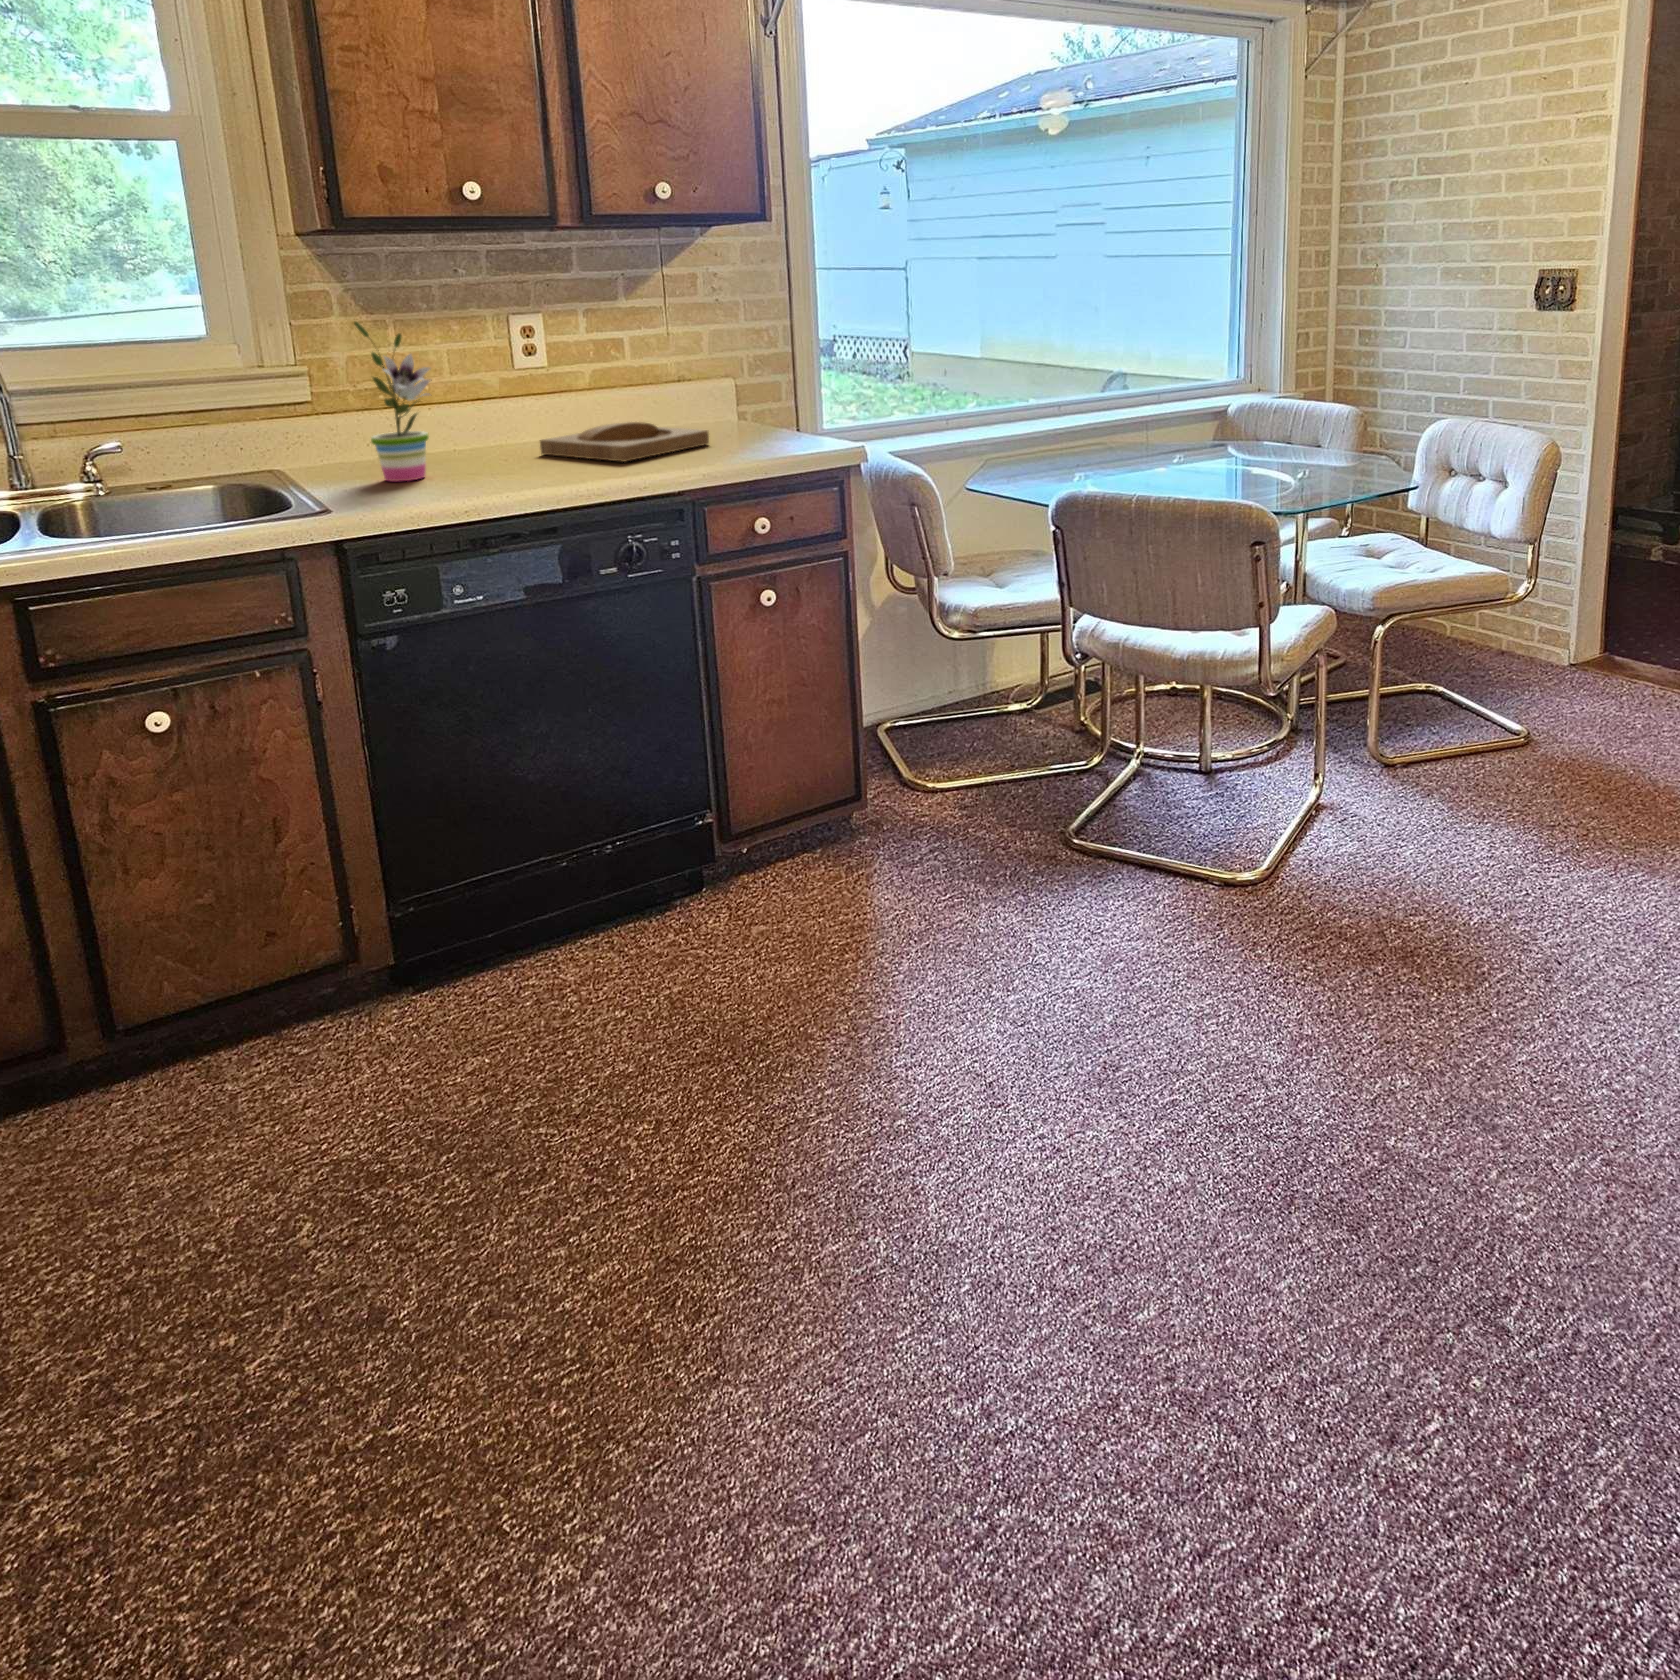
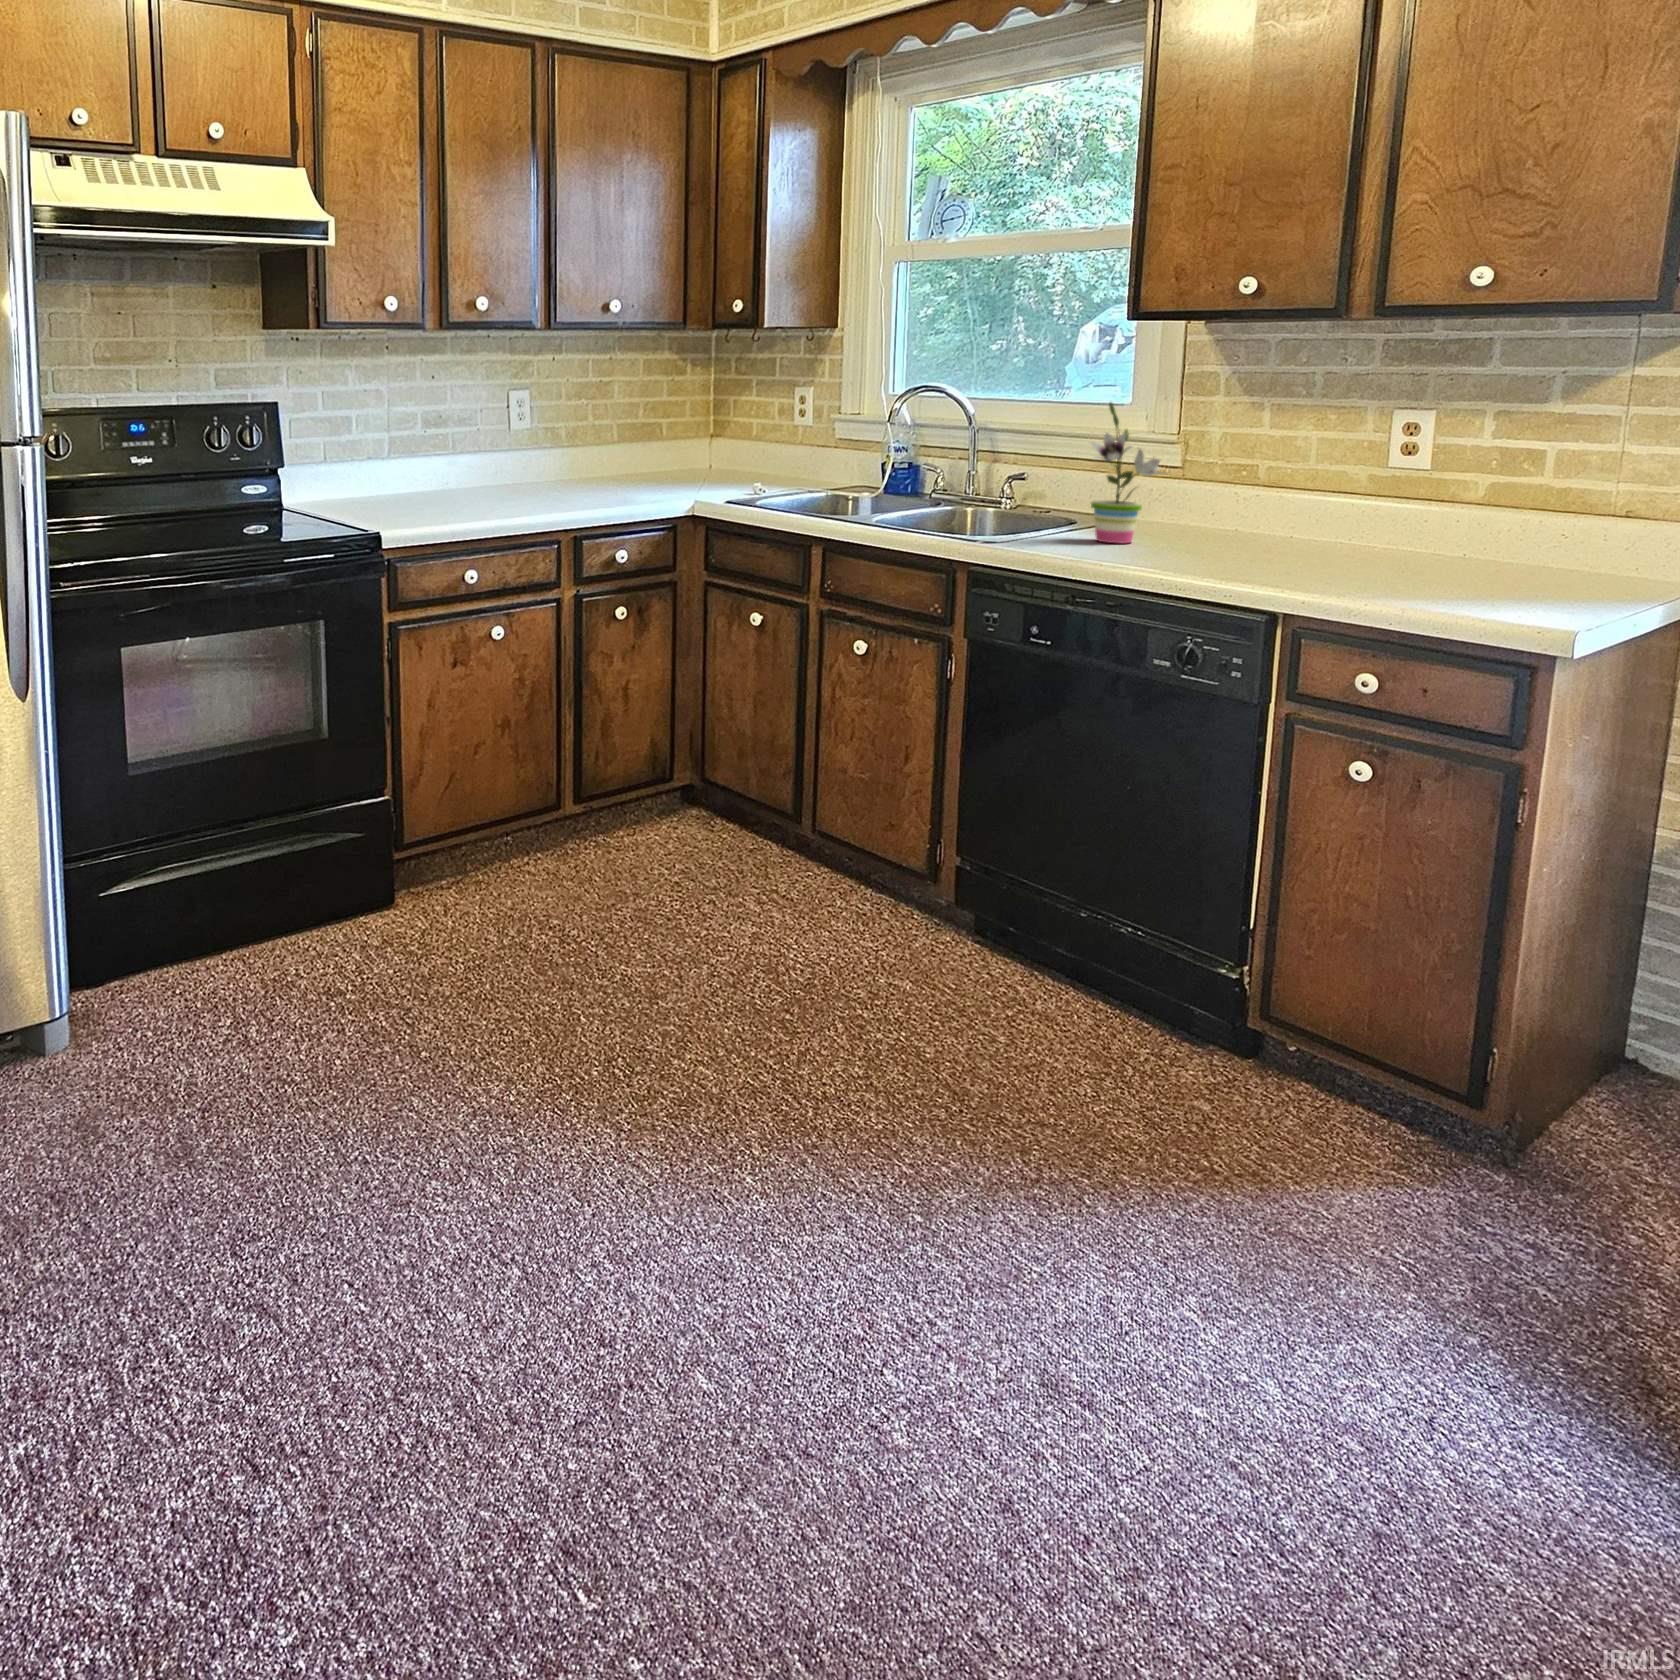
tray: present [540,422,709,462] -> none [1266,538,1429,584]

